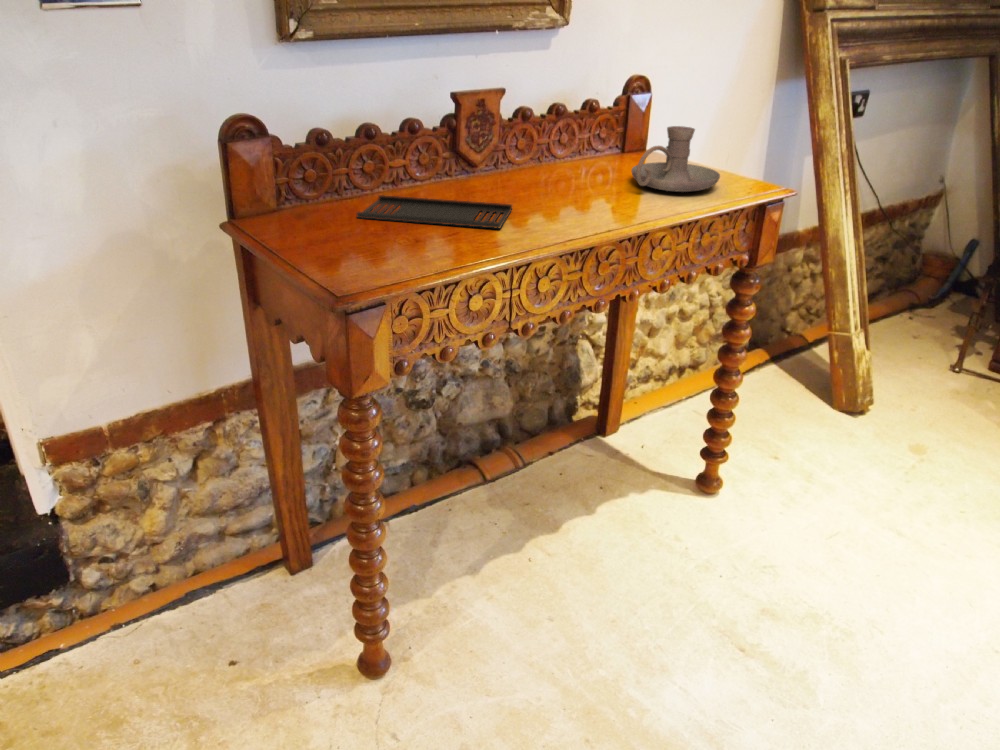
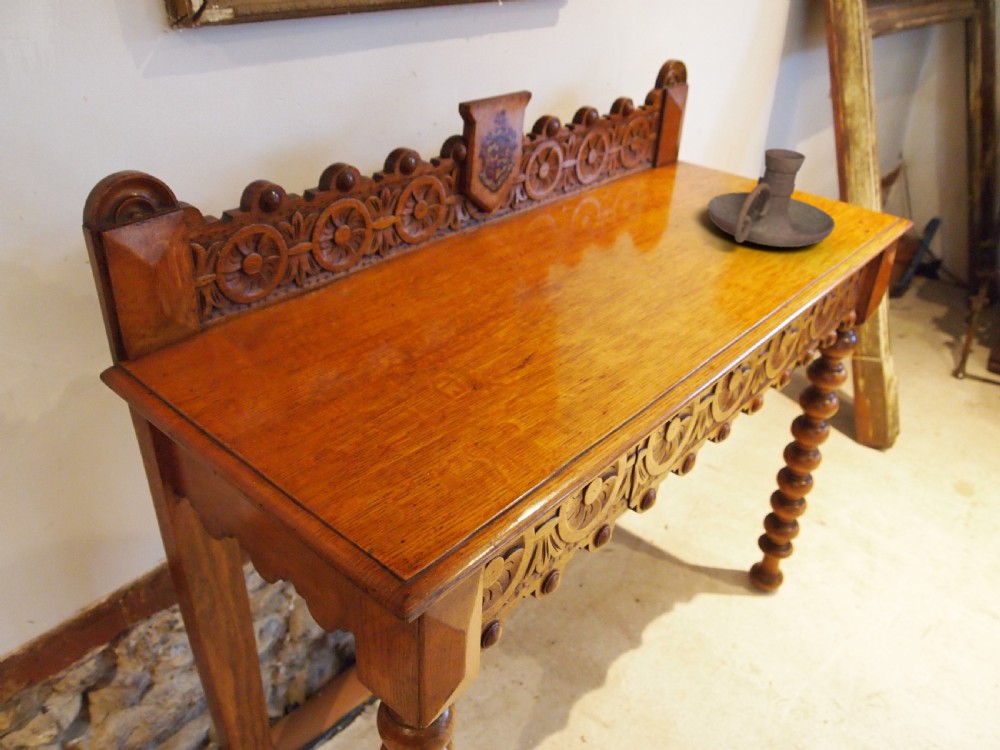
tray: present [357,195,512,228] -> none [344,281,586,353]

